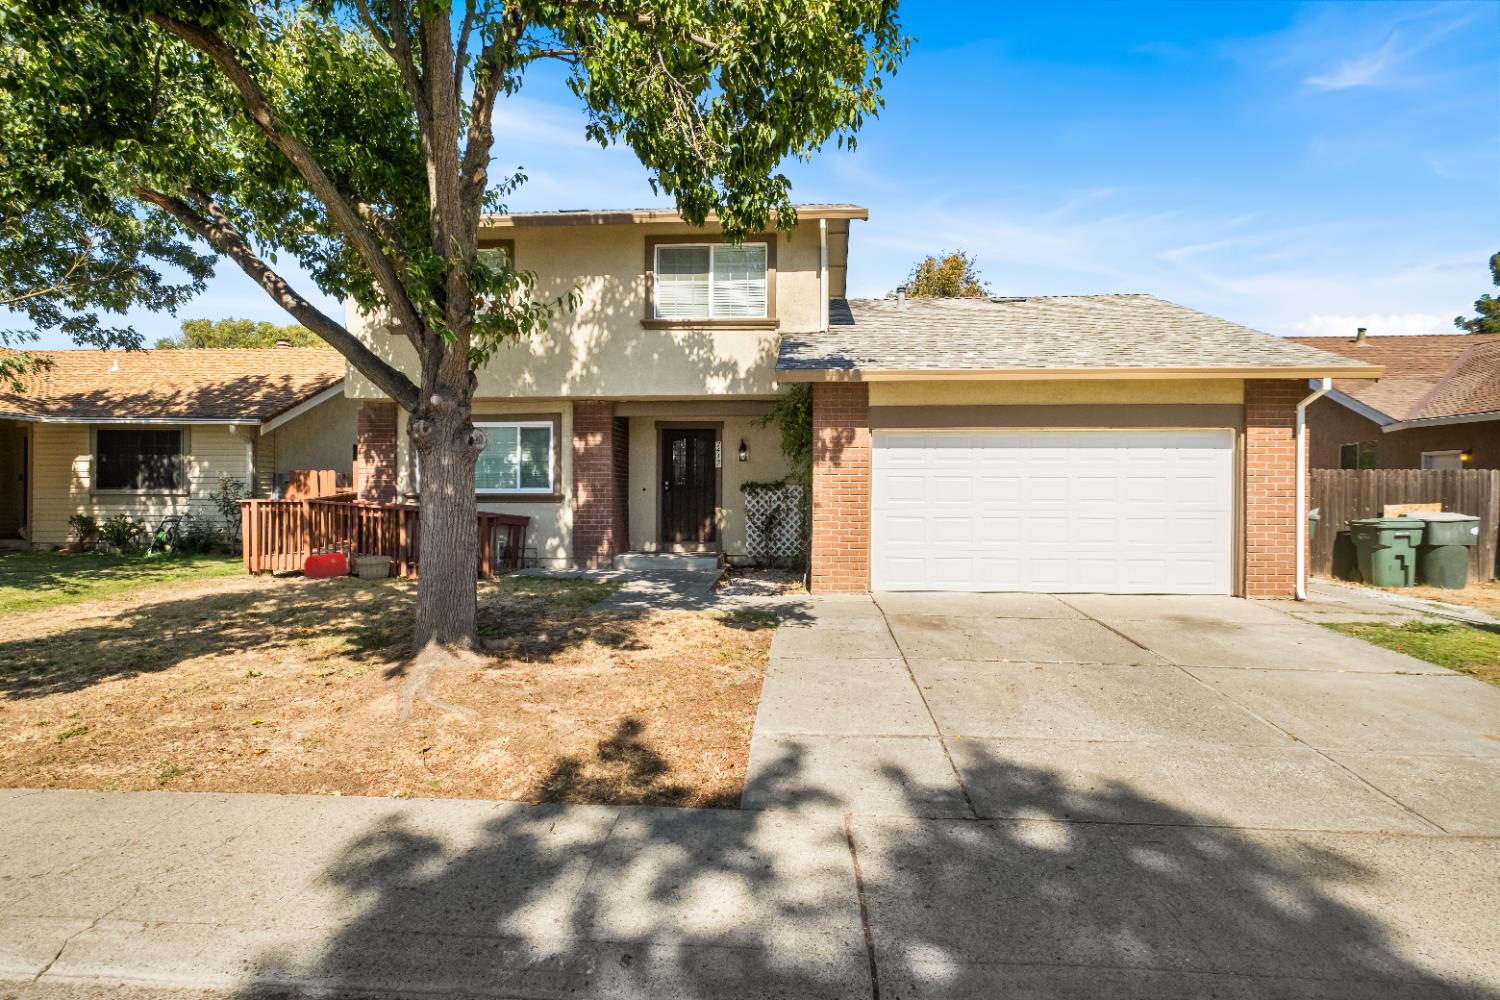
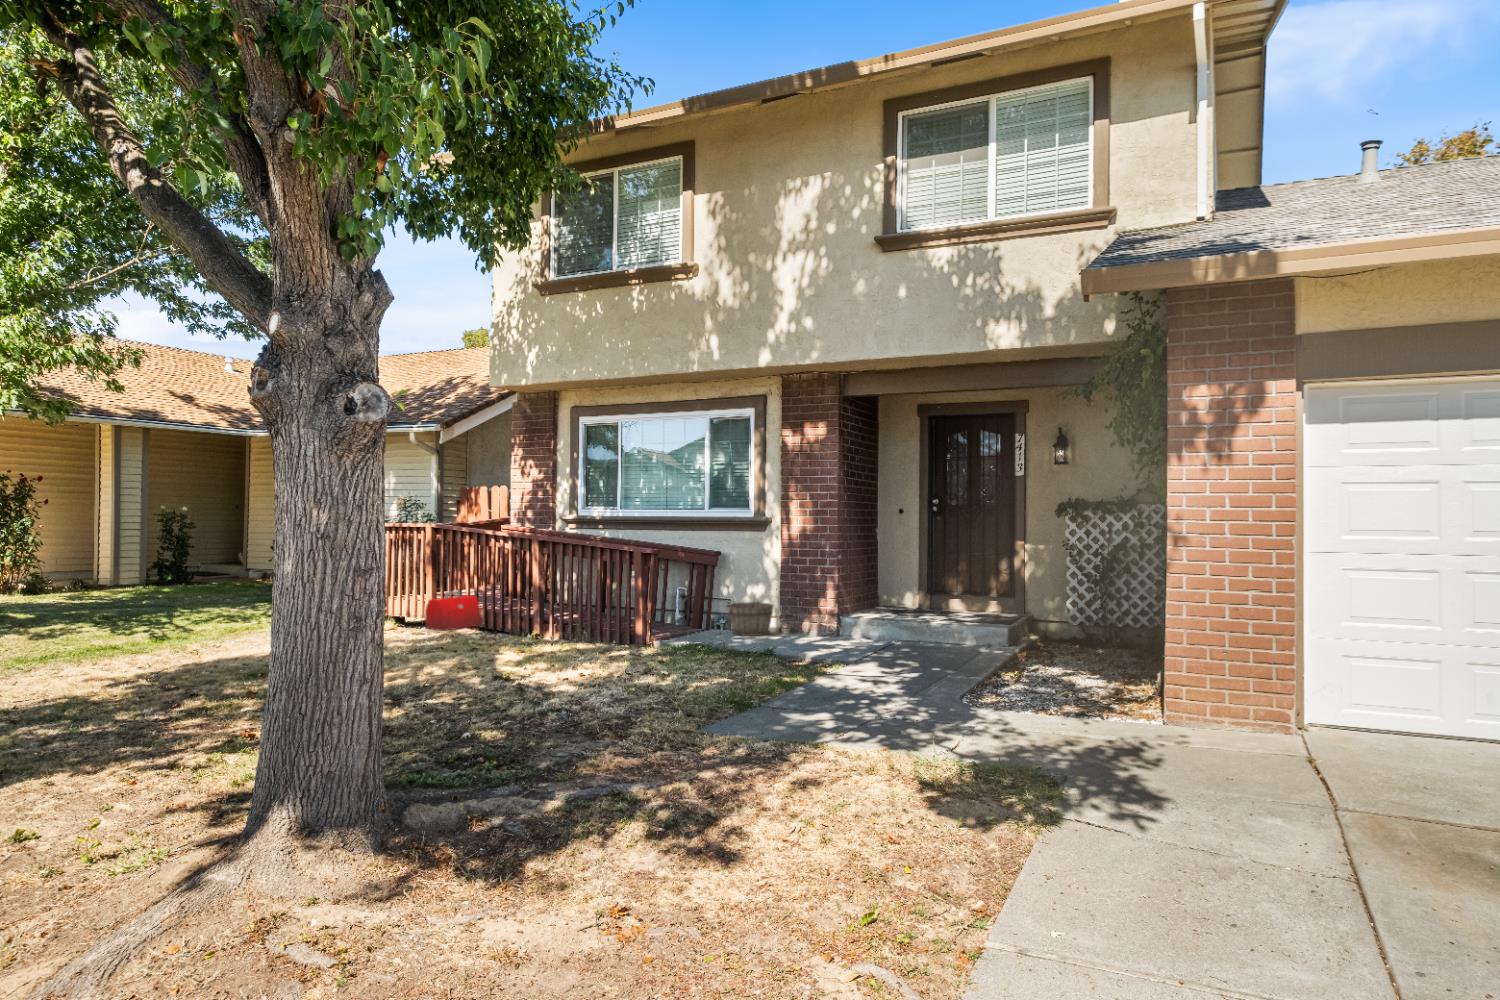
wooden bucket: present [355,553,391,579] -> present [729,598,773,636]

